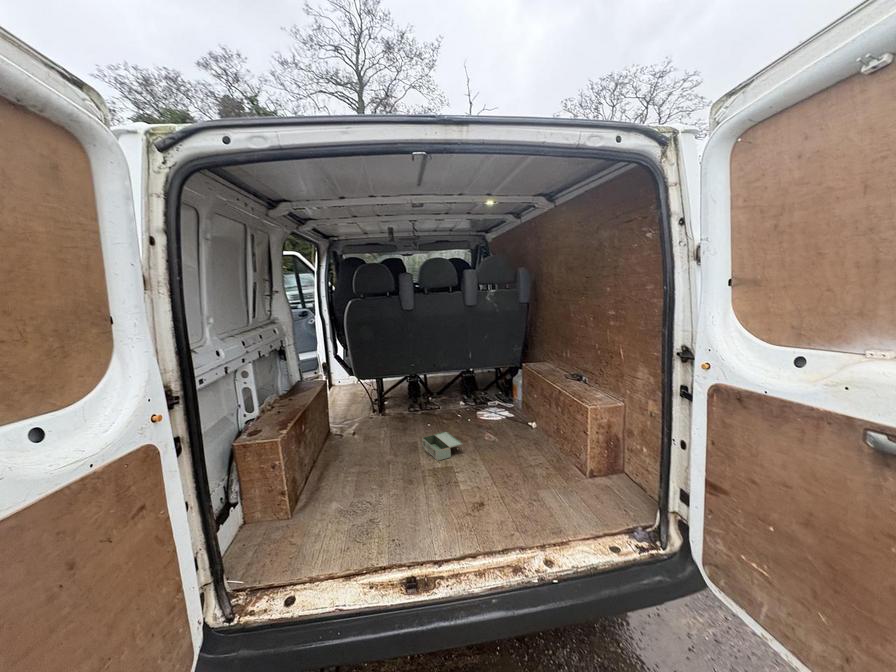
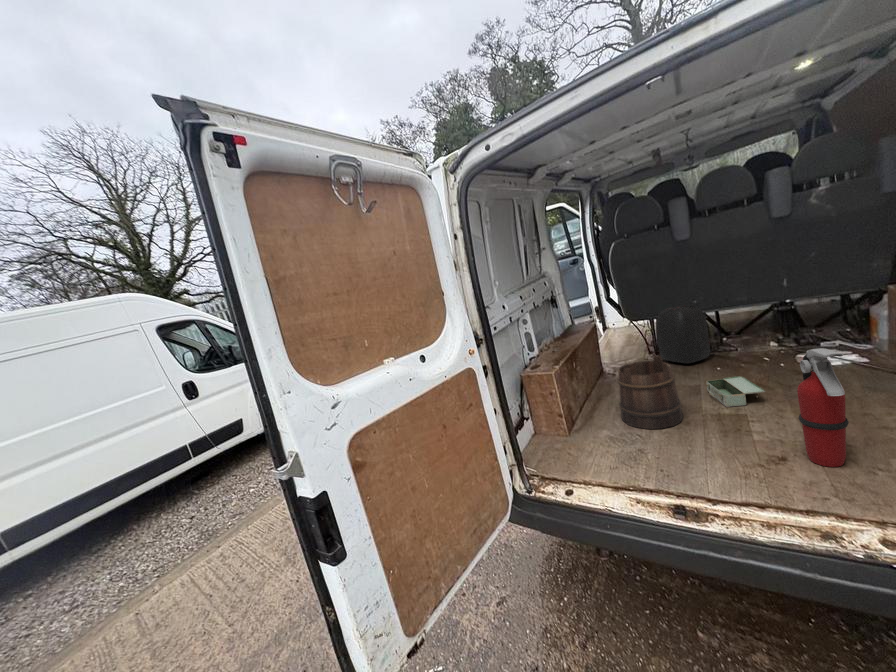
backpack: none [383,364,426,421] -> present [656,304,712,363]
fire extinguisher: none [488,408,516,504] -> present [797,348,849,467]
bucket: none [349,415,406,494] -> present [618,356,683,429]

